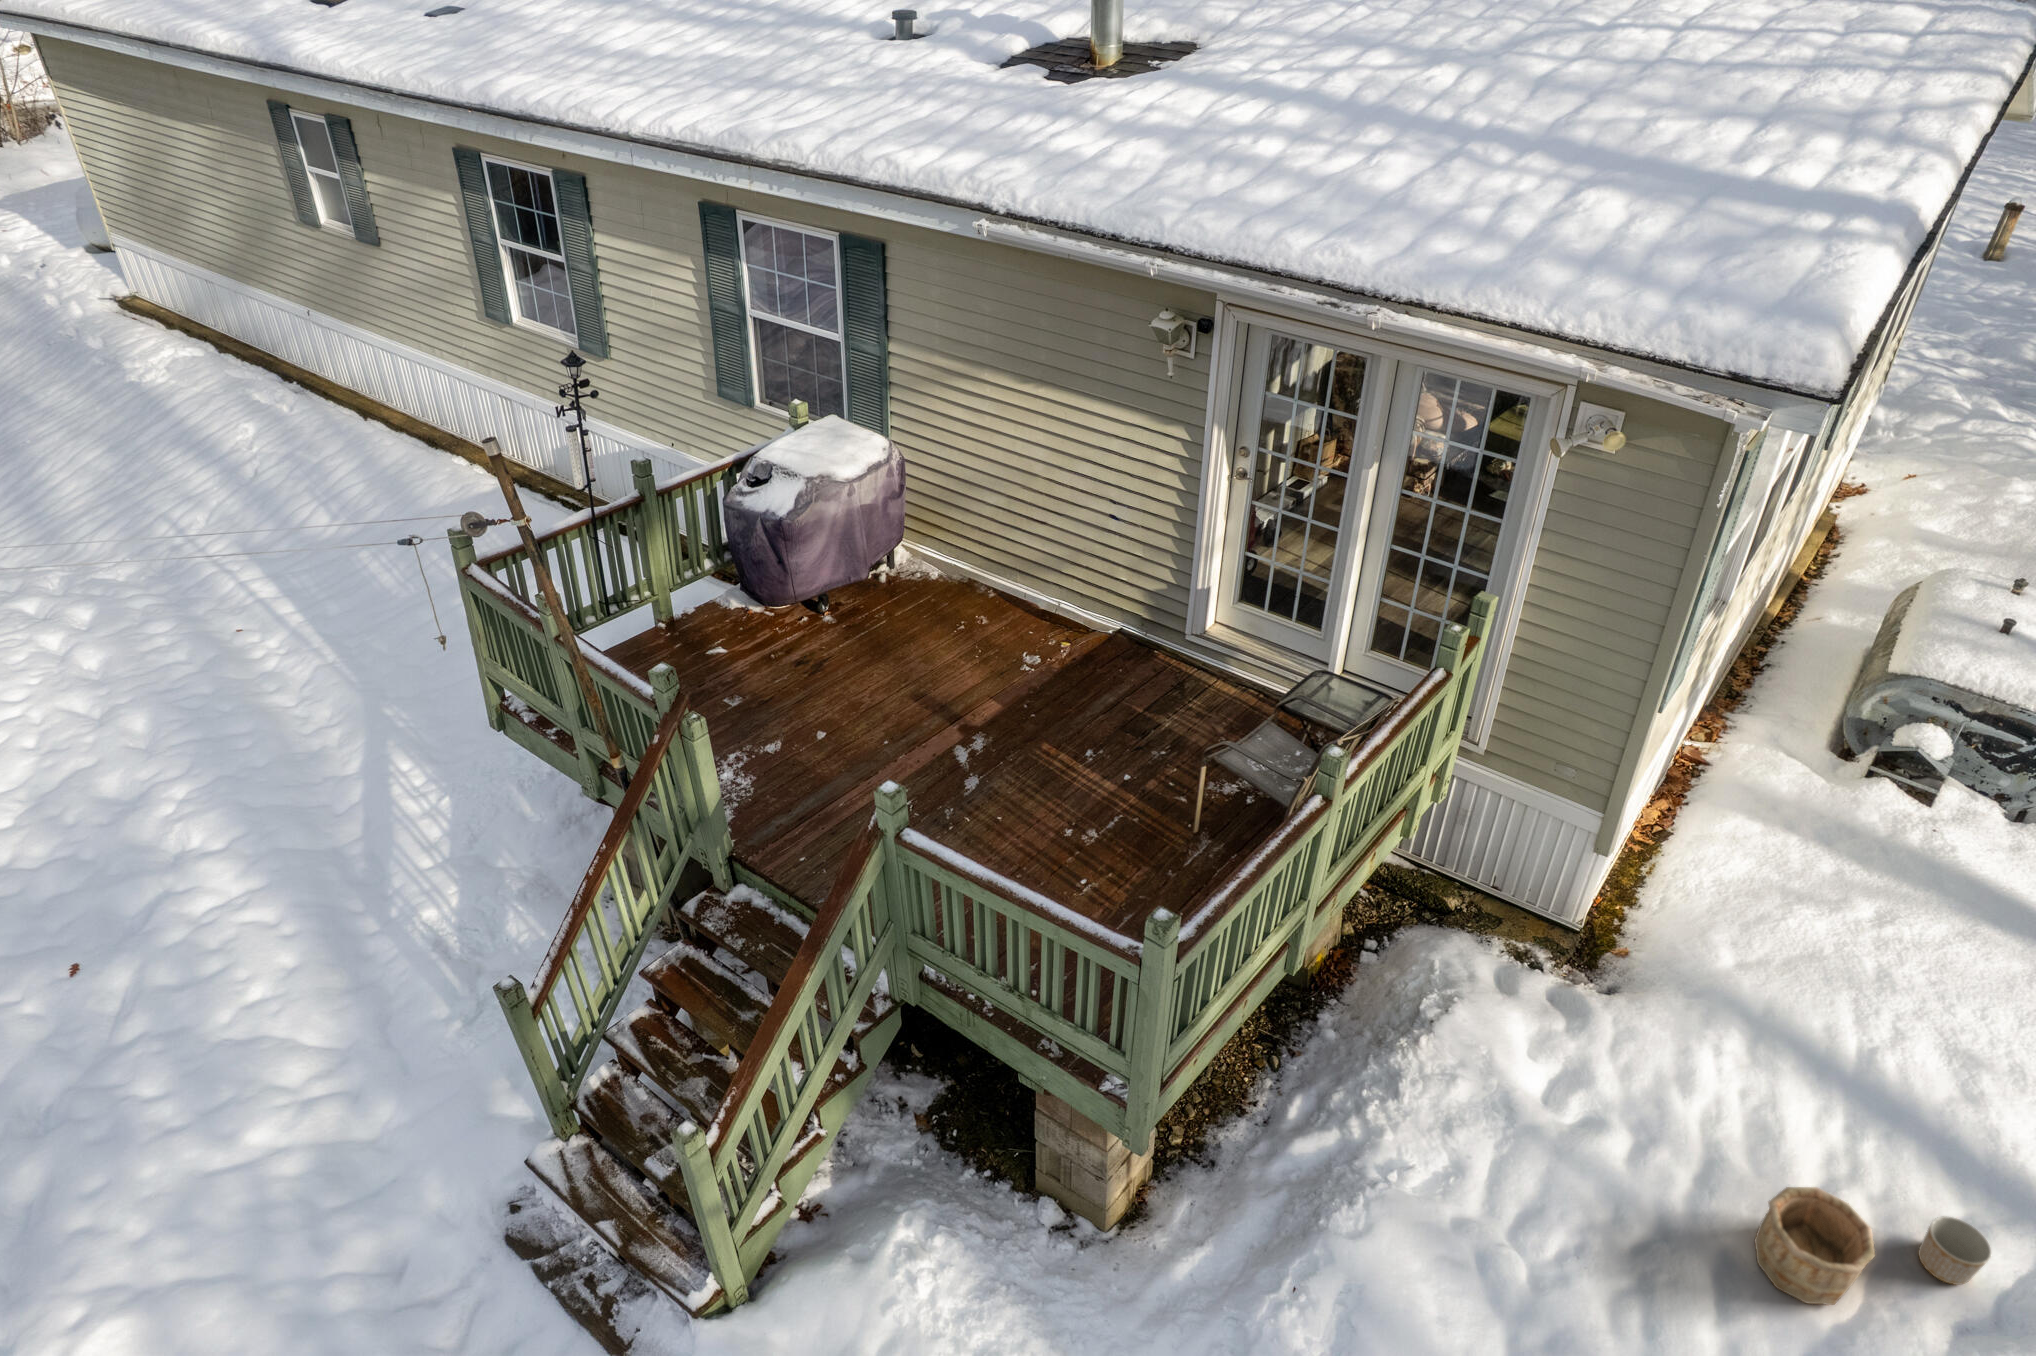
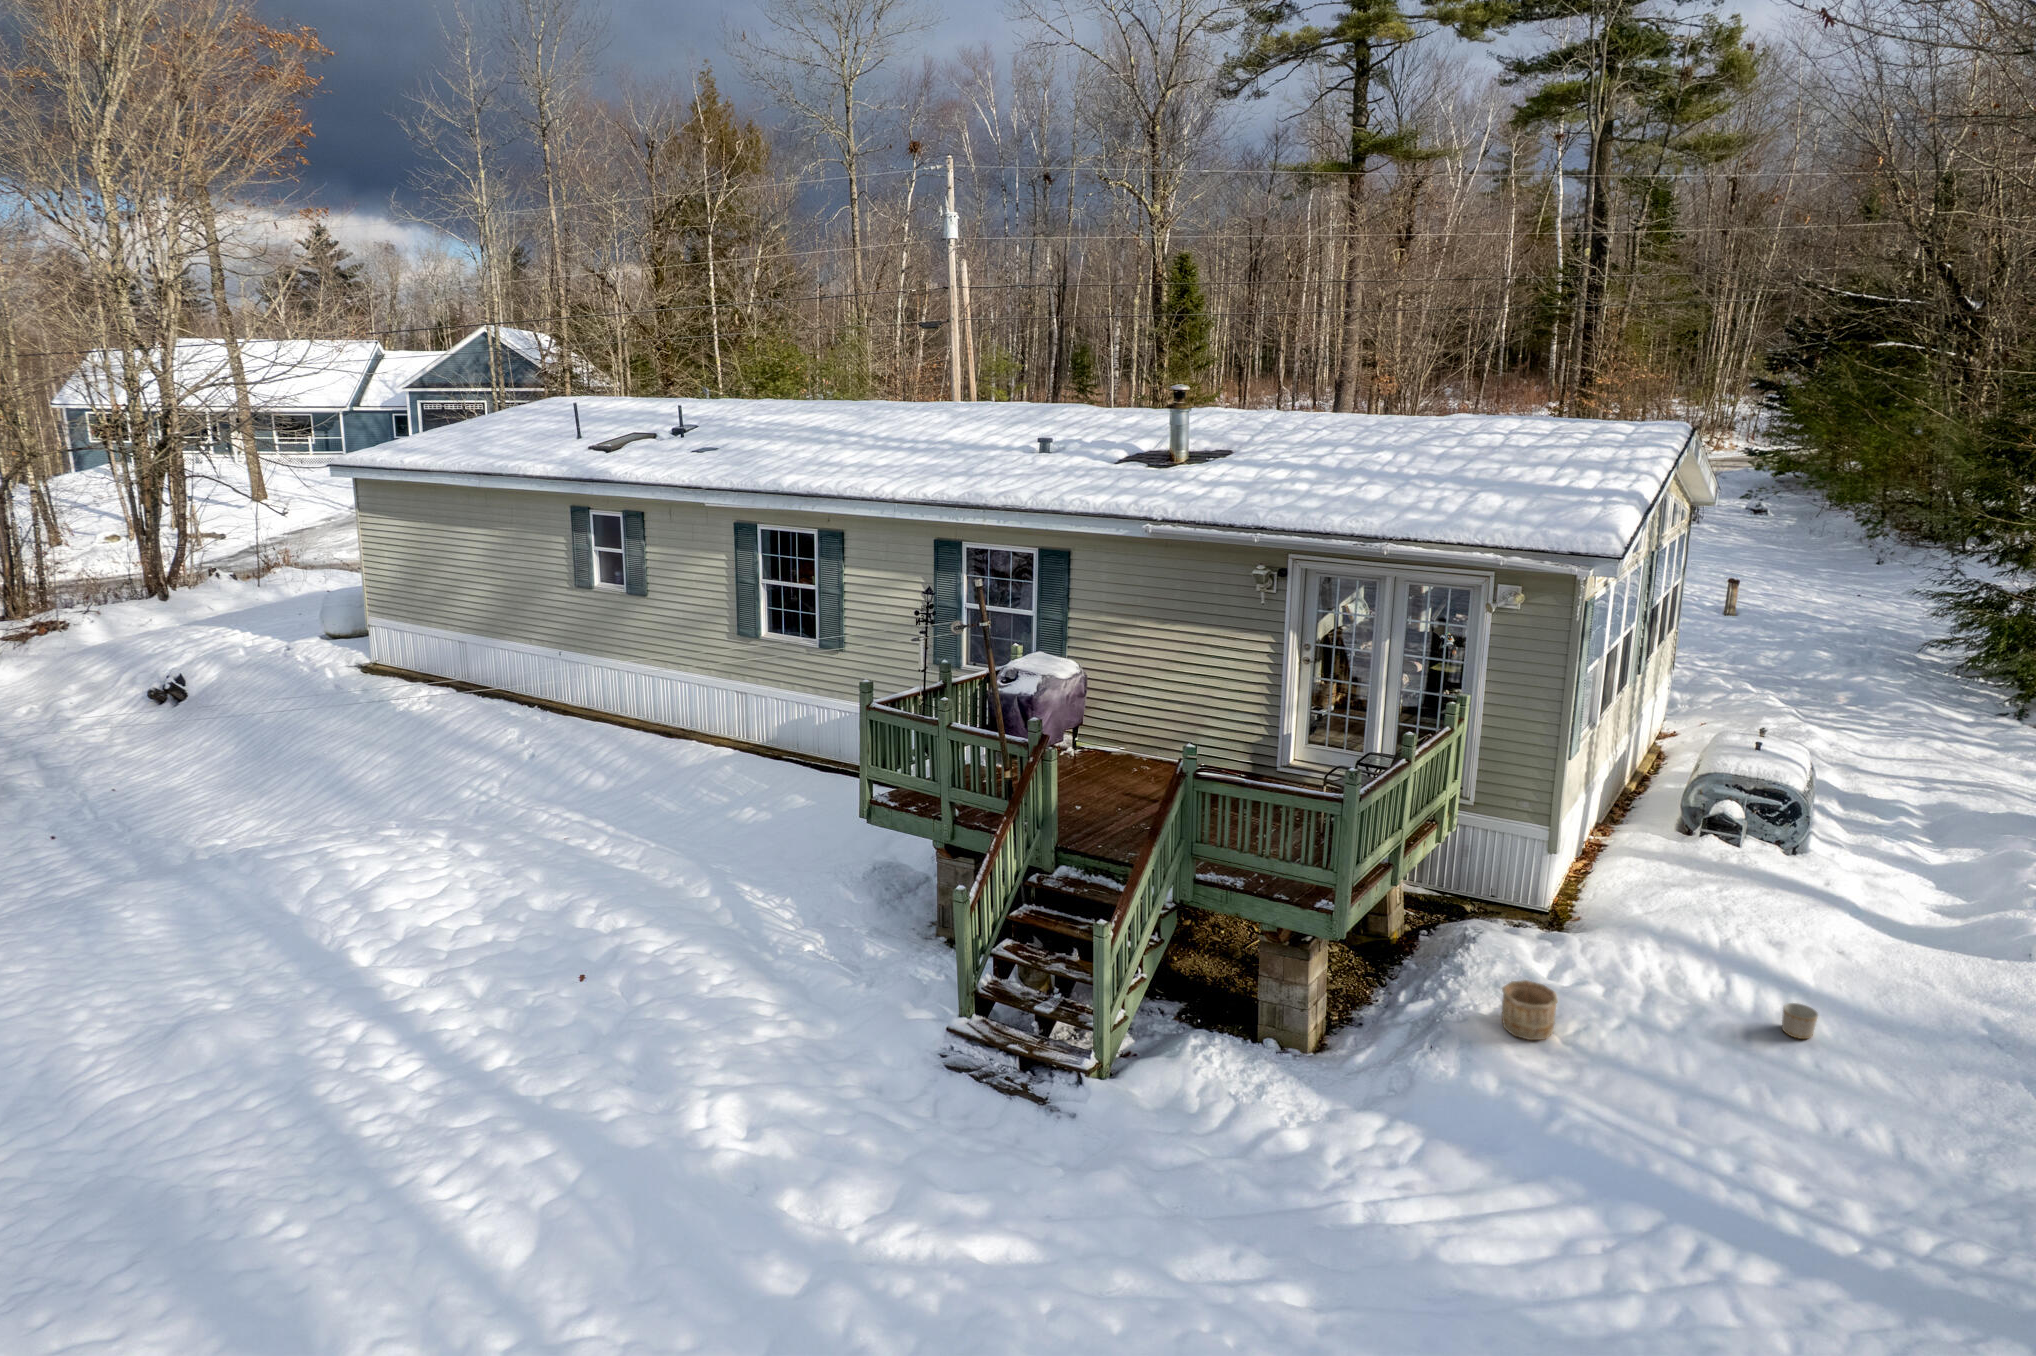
wooden bucket: present [1755,1187,1875,1305] -> present [1502,980,1558,1040]

